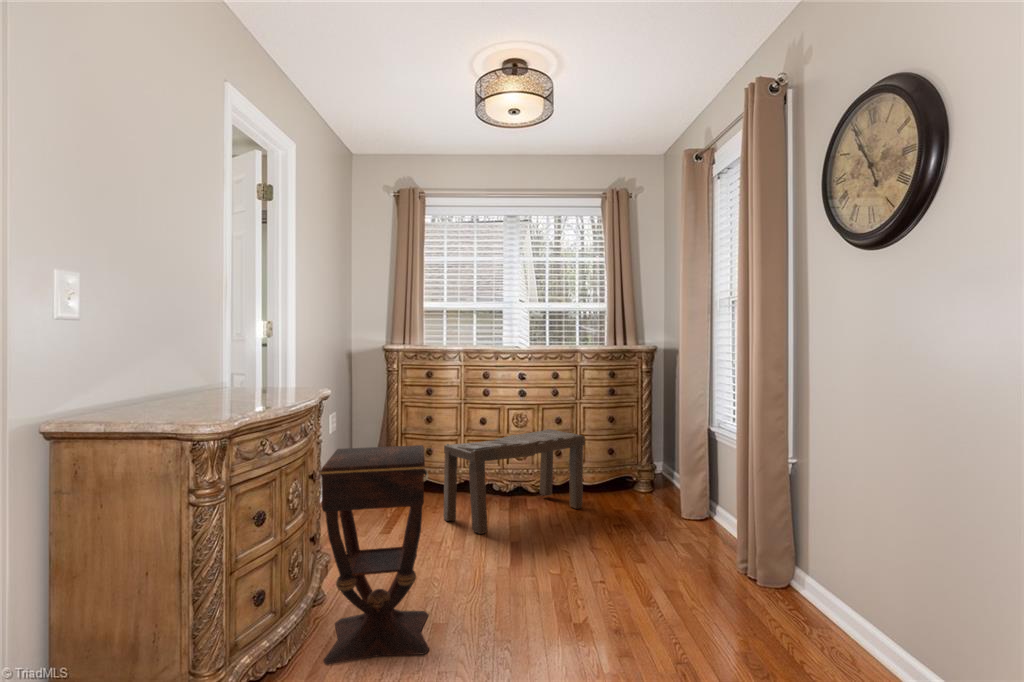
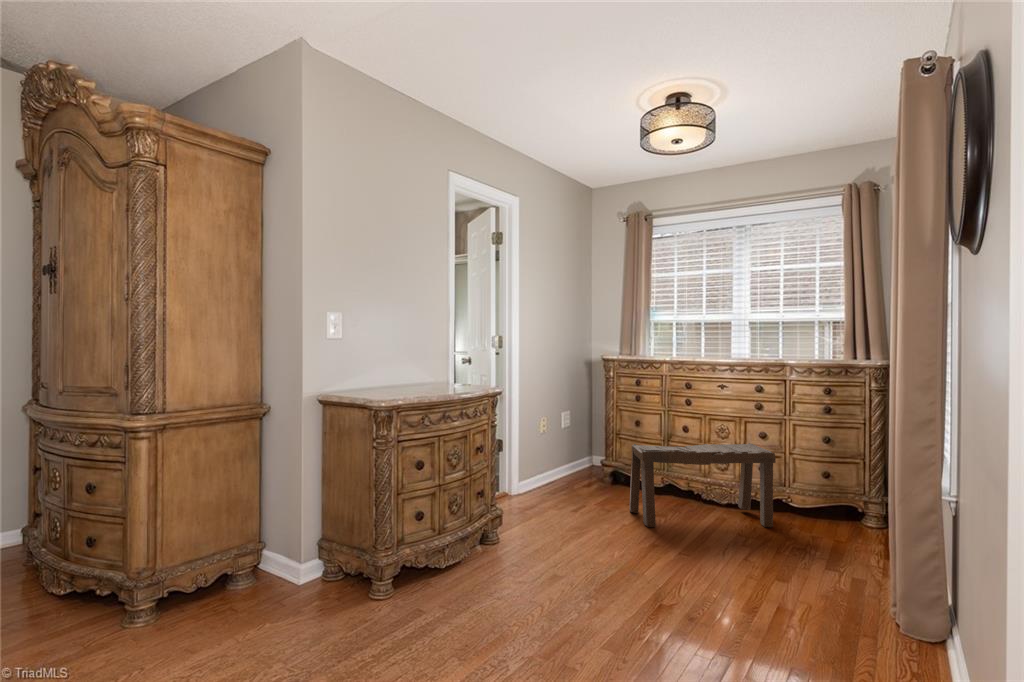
side table: present [320,445,429,664] -> none [464,431,556,588]

